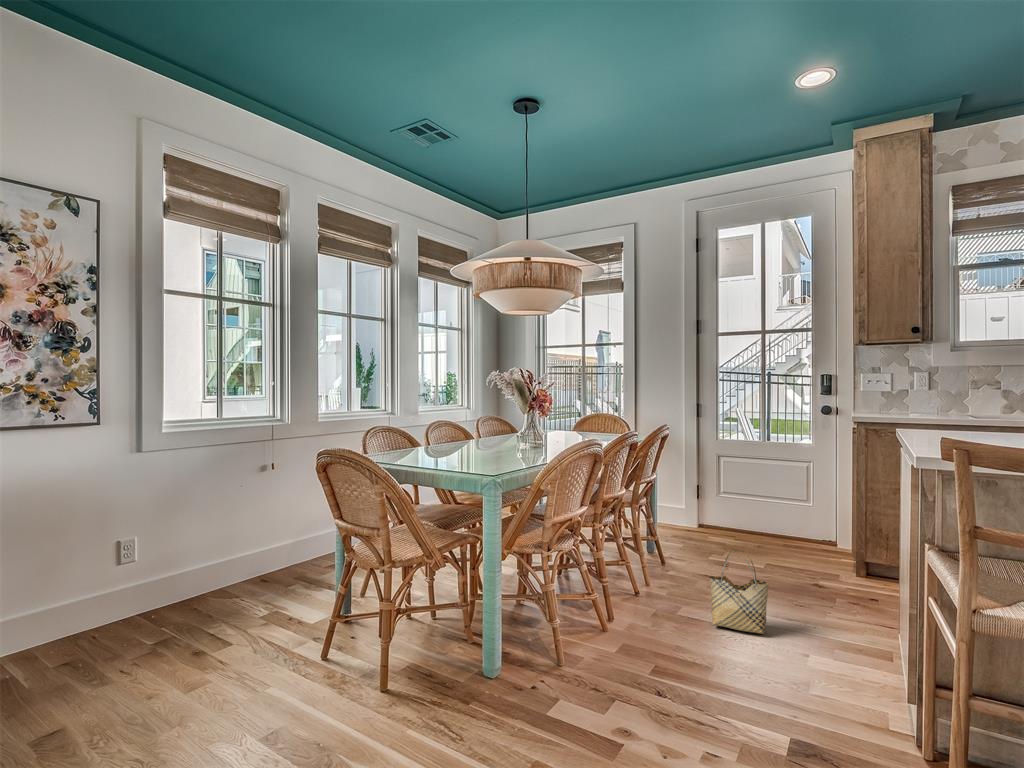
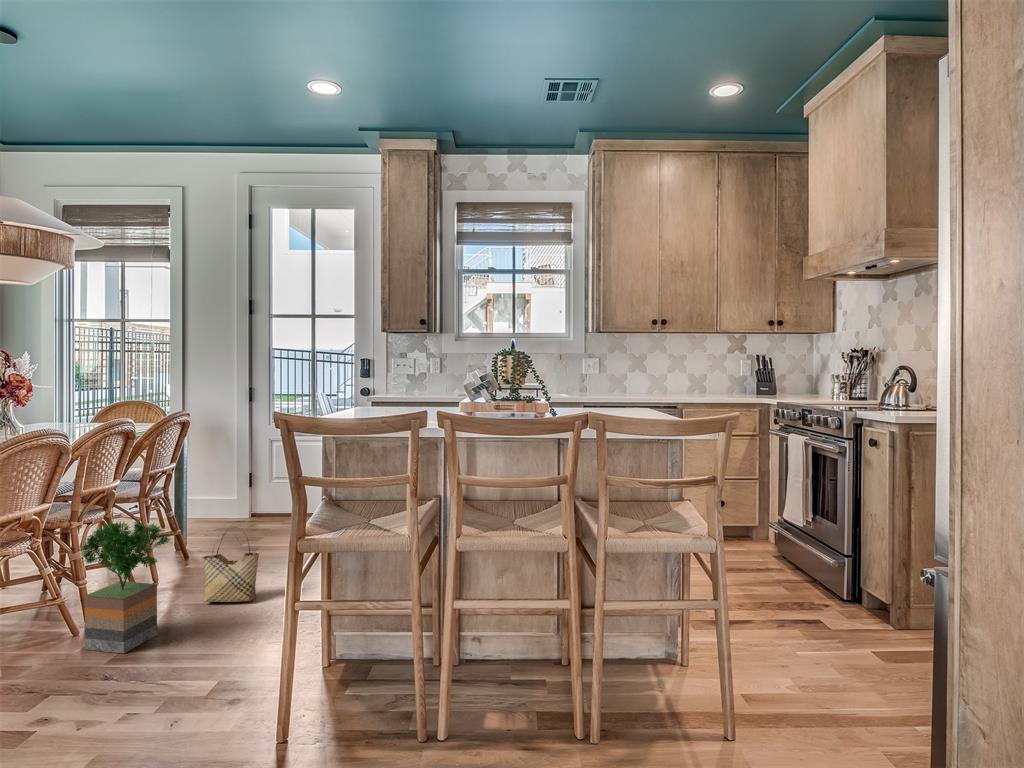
potted tree: none [622,534,702,673] -> present [81,521,171,654]

